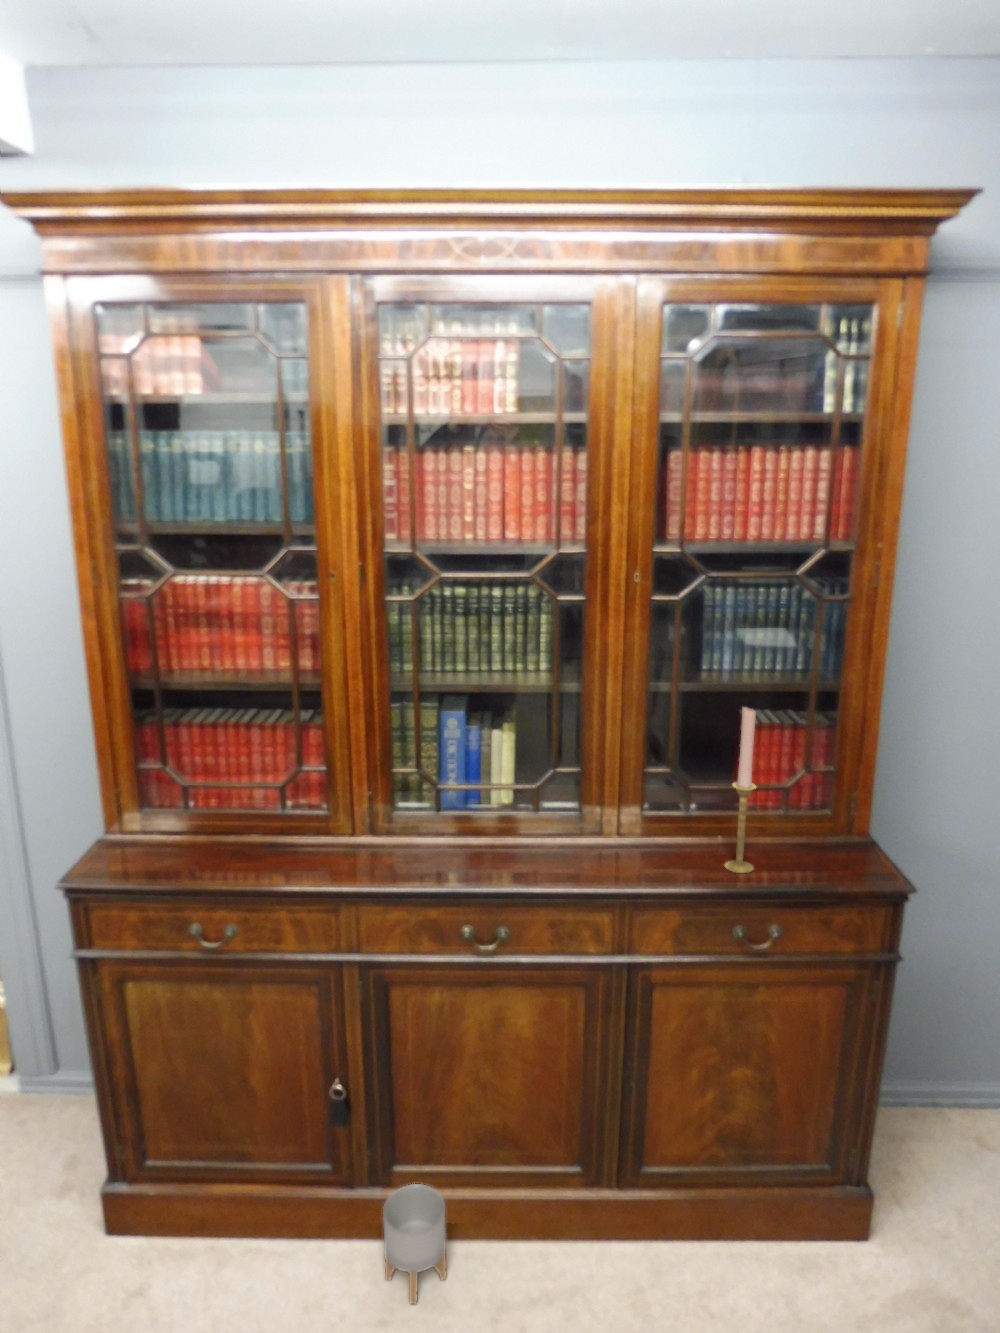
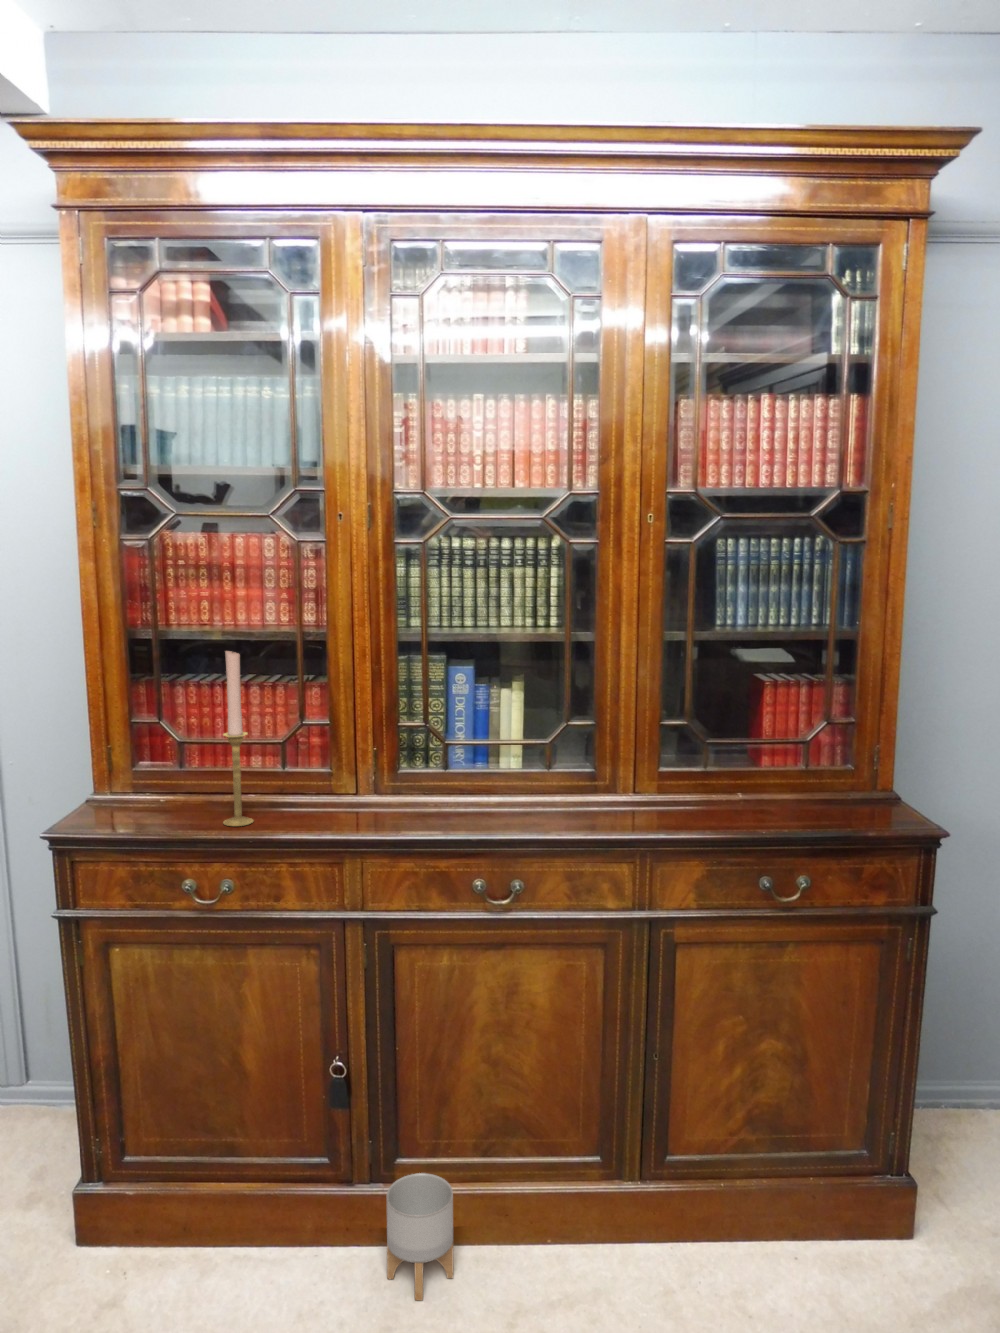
candlestick: present [725,707,756,873] -> present [223,651,253,826]

